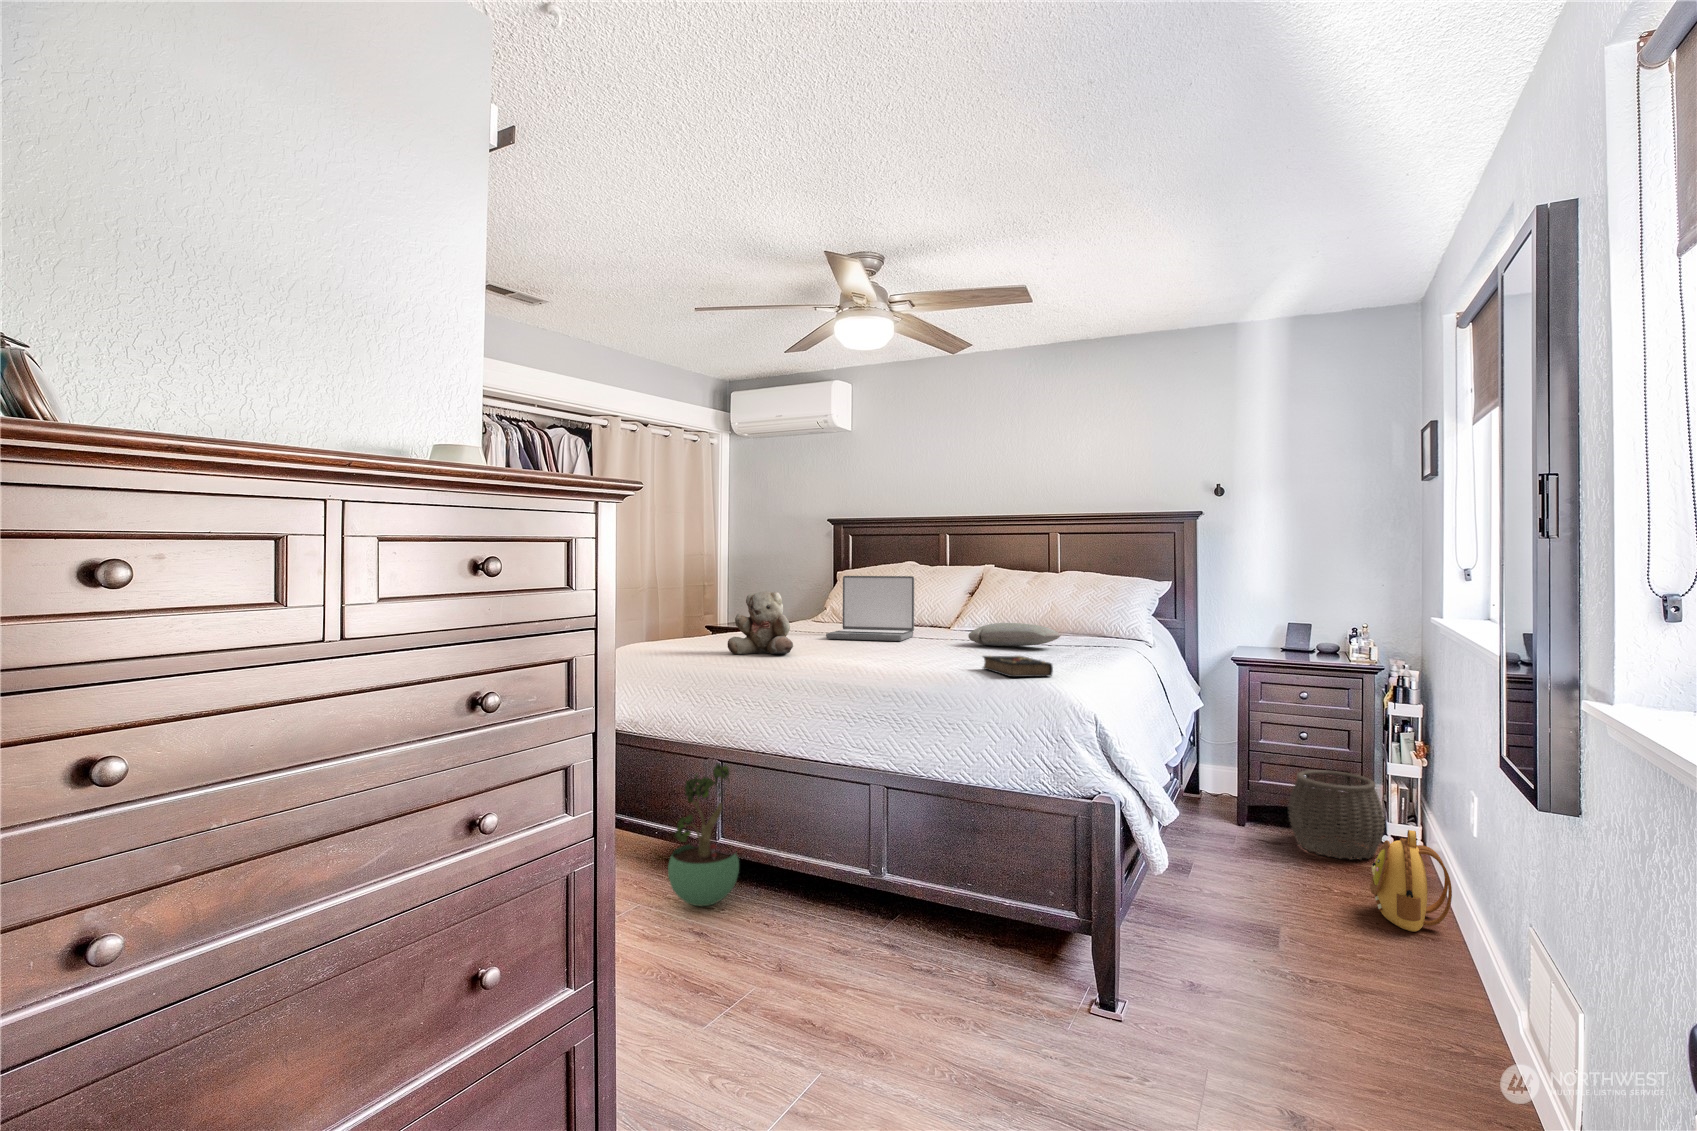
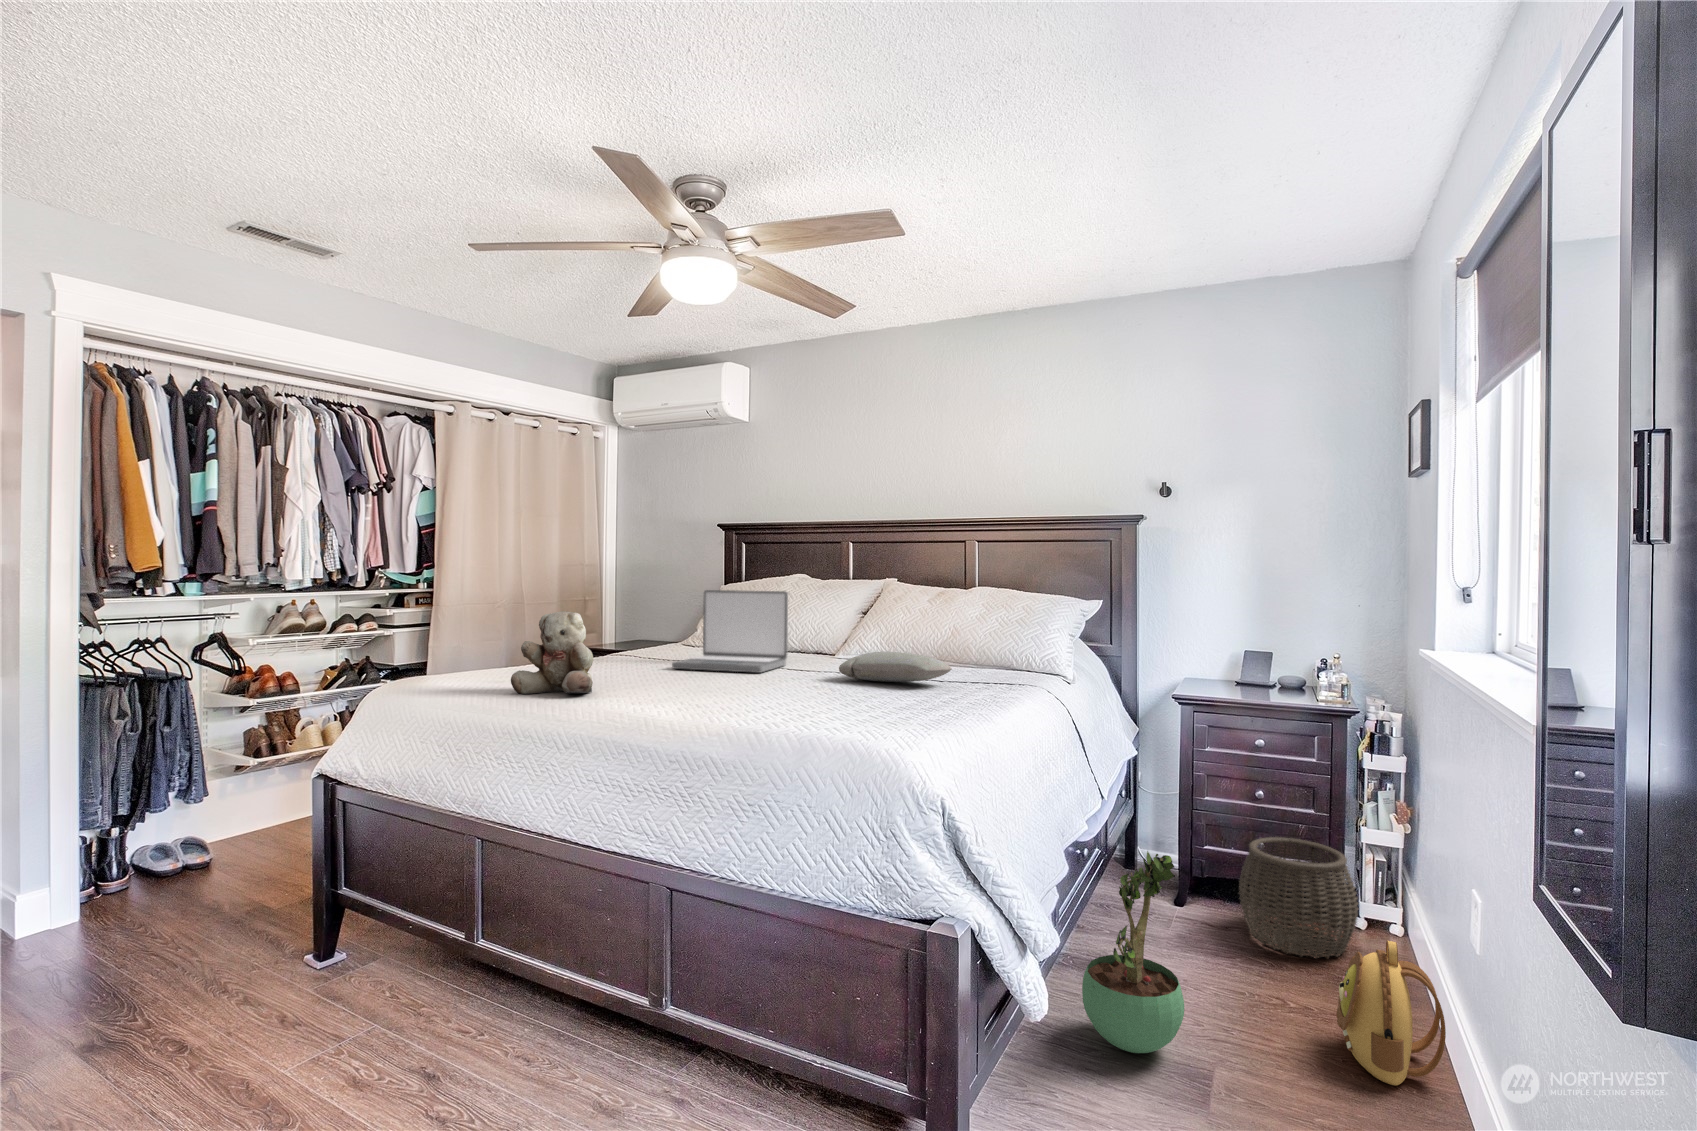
book: present [983,656,1053,677] -> none [817,703,900,738]
potted plant: present [668,763,739,906] -> present [1082,851,1184,1053]

